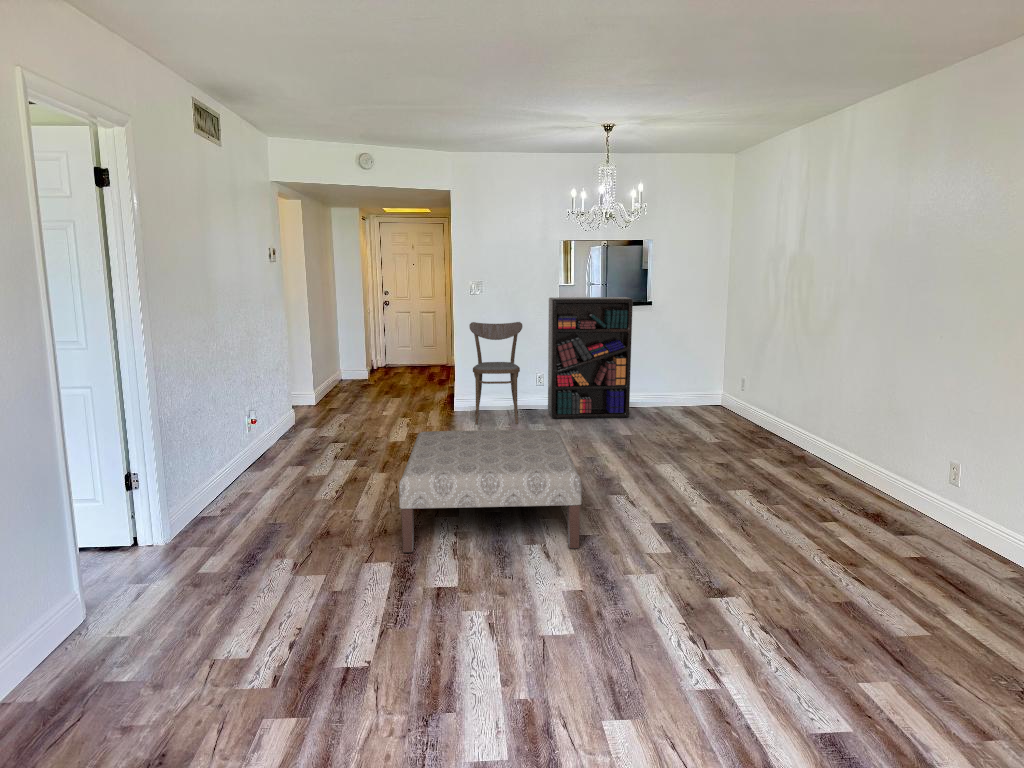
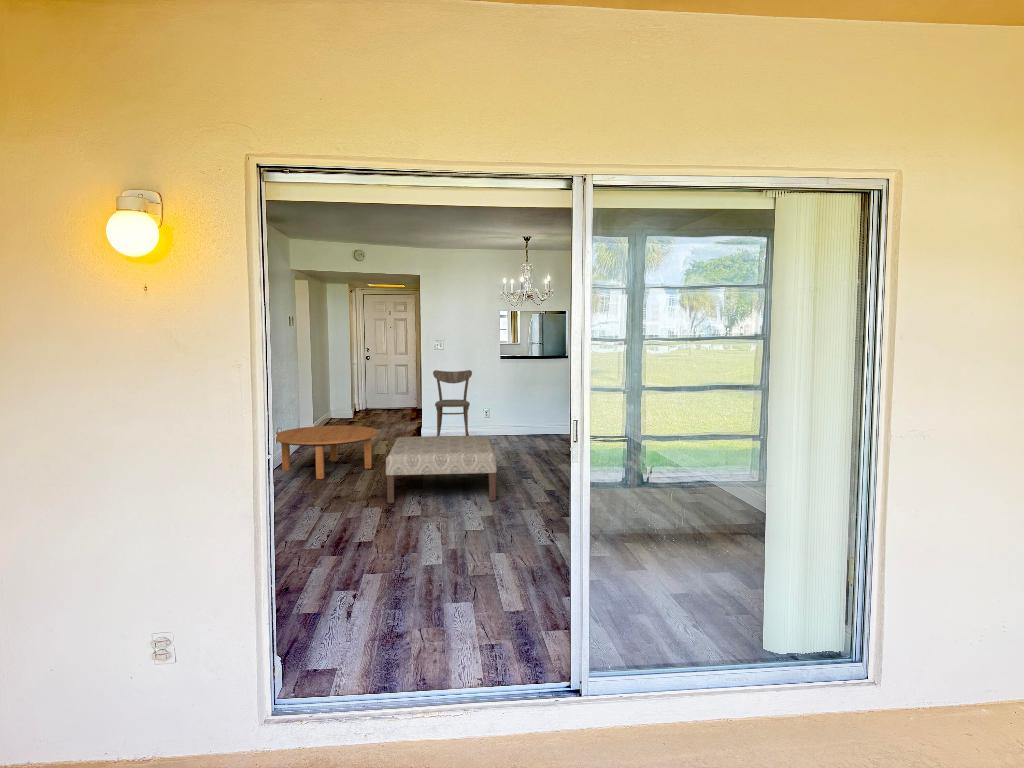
bookshelf: present [548,297,633,418] -> none [492,352,551,441]
coffee table: none [239,404,392,492] -> present [276,425,378,479]

